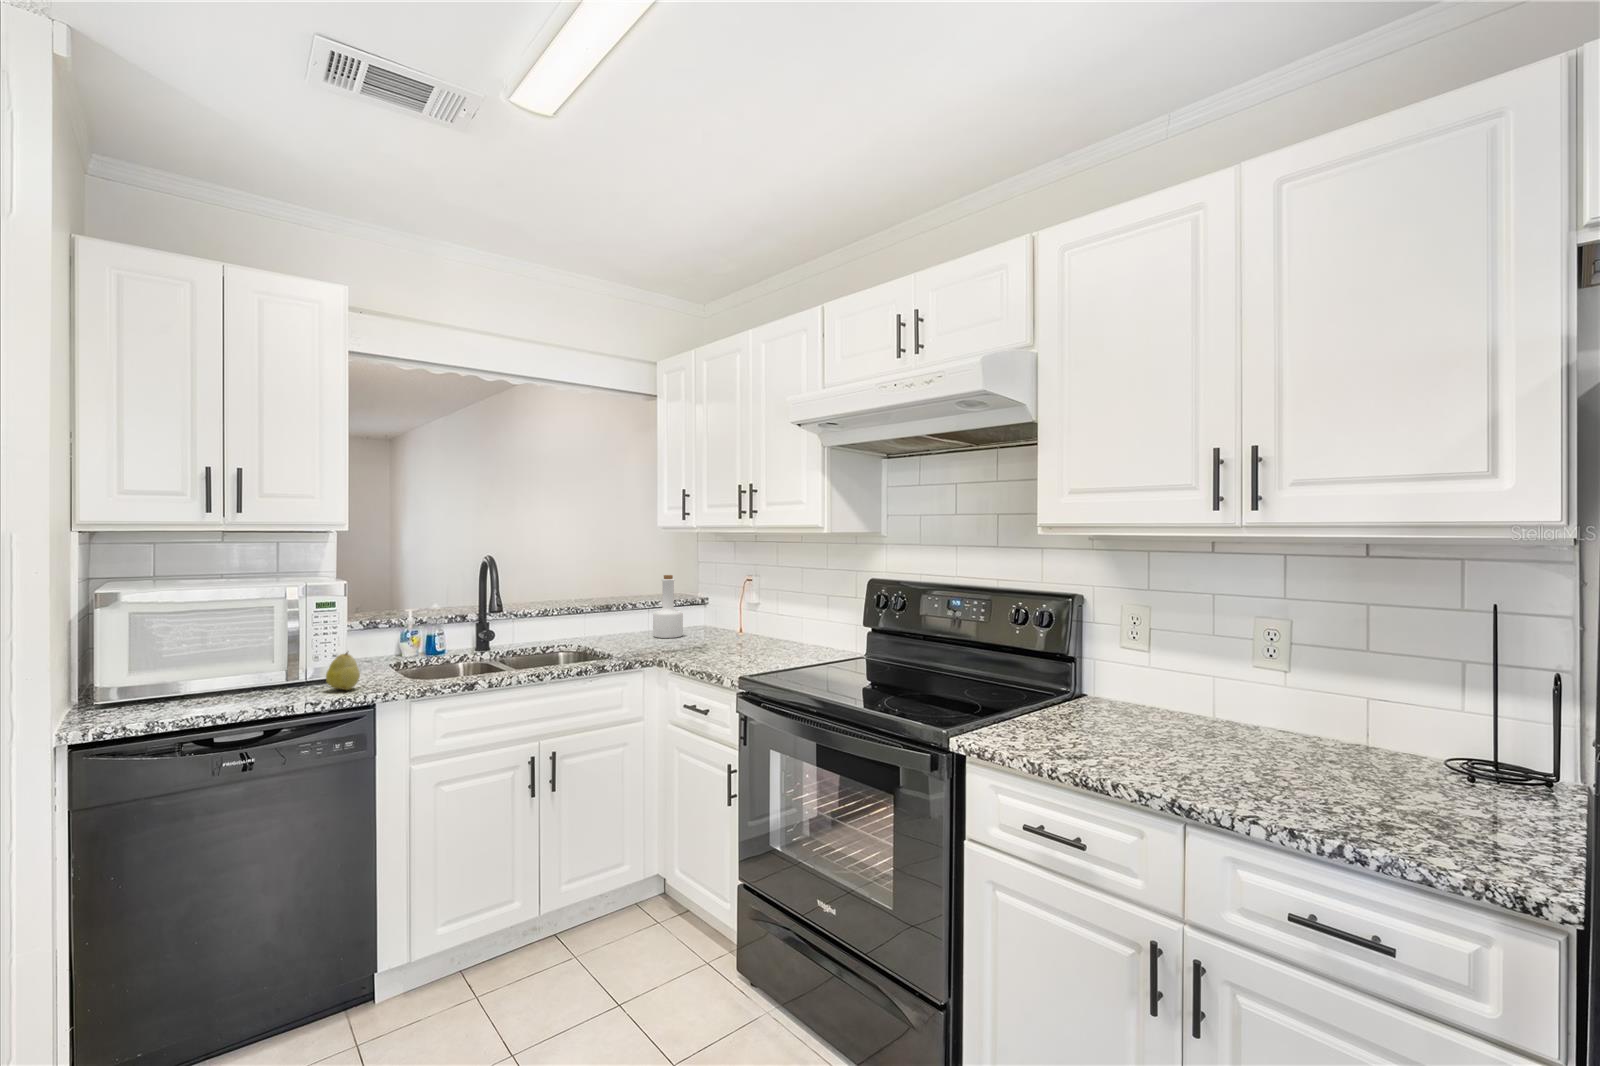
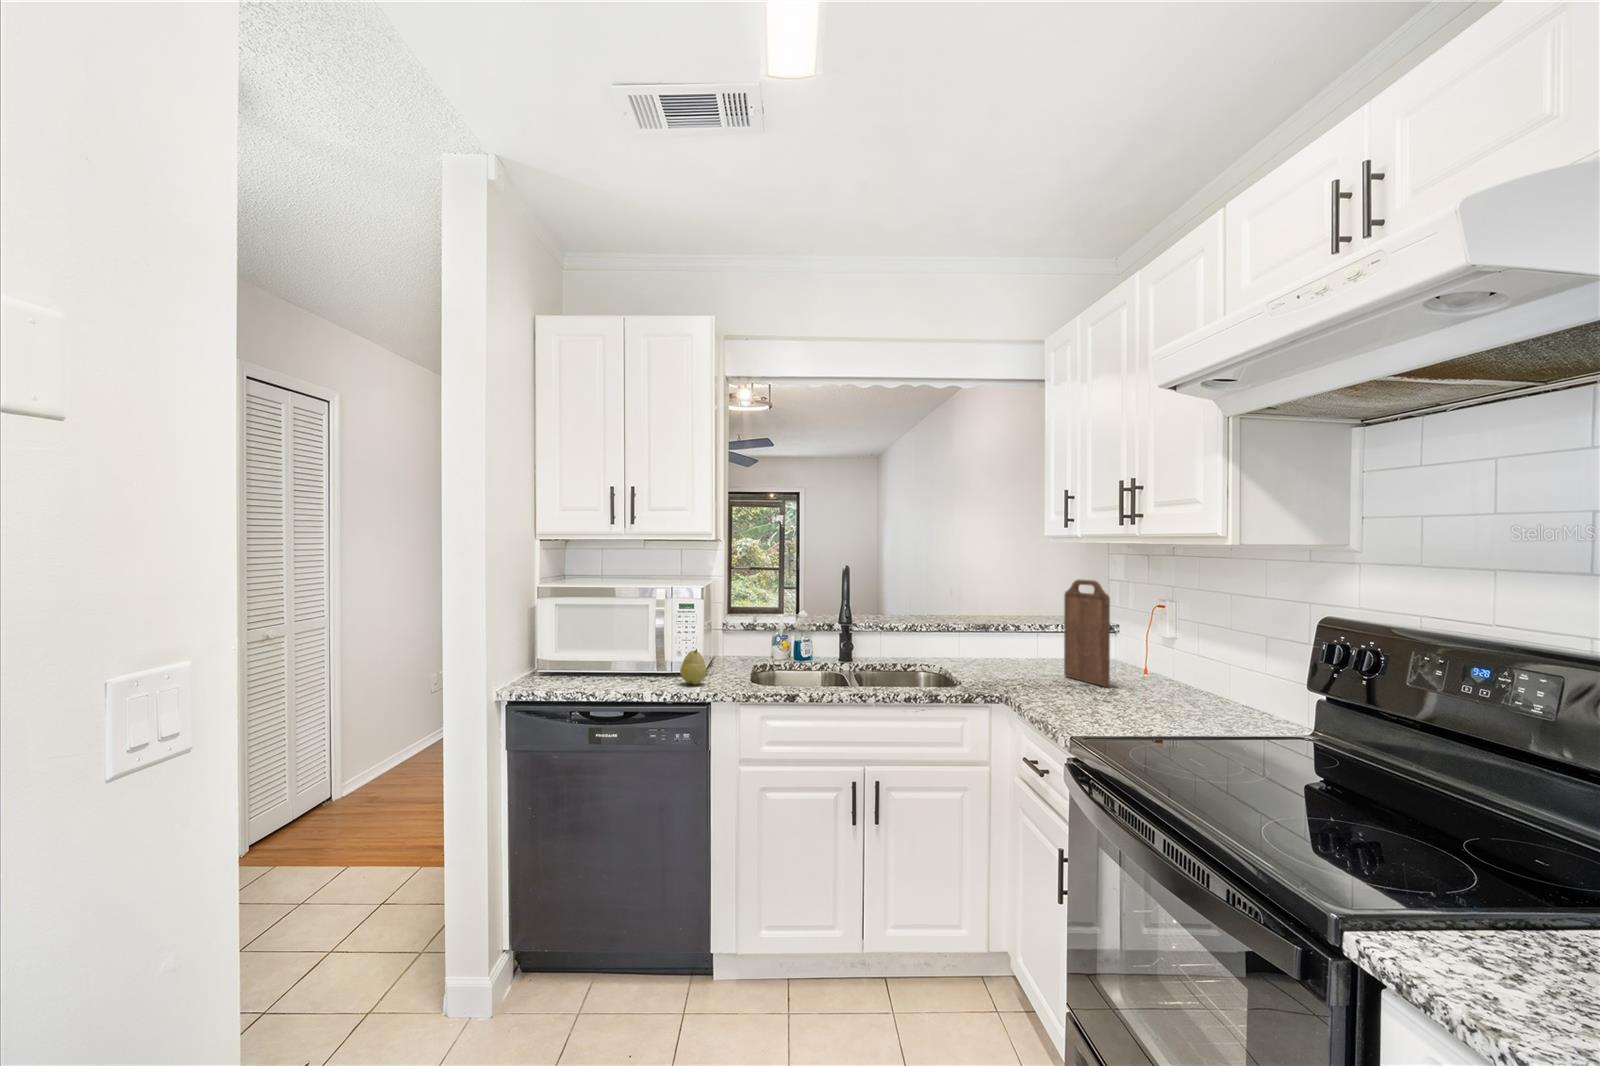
cutting board: none [686,562,726,645] -> present [1064,580,1110,687]
bottle: present [653,575,683,638] -> none [1032,594,1069,670]

